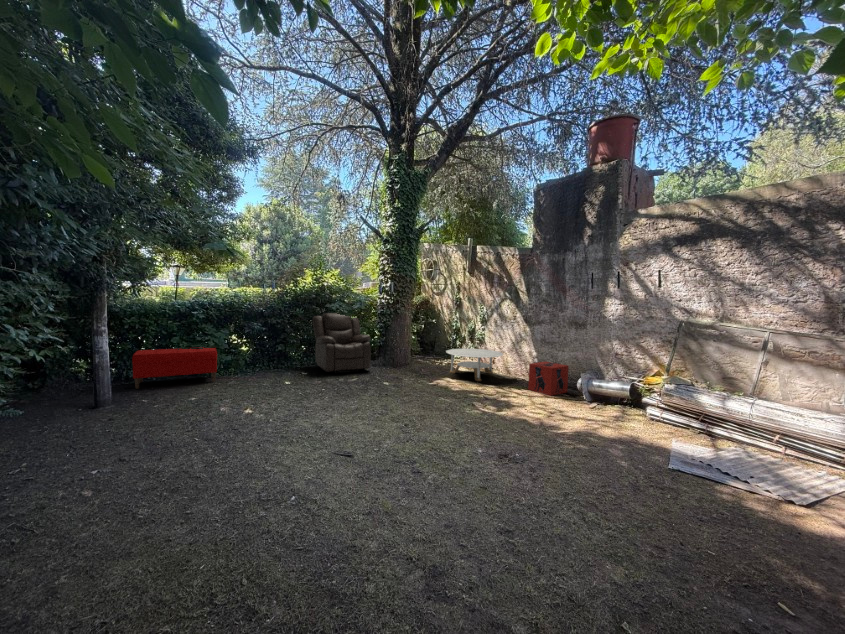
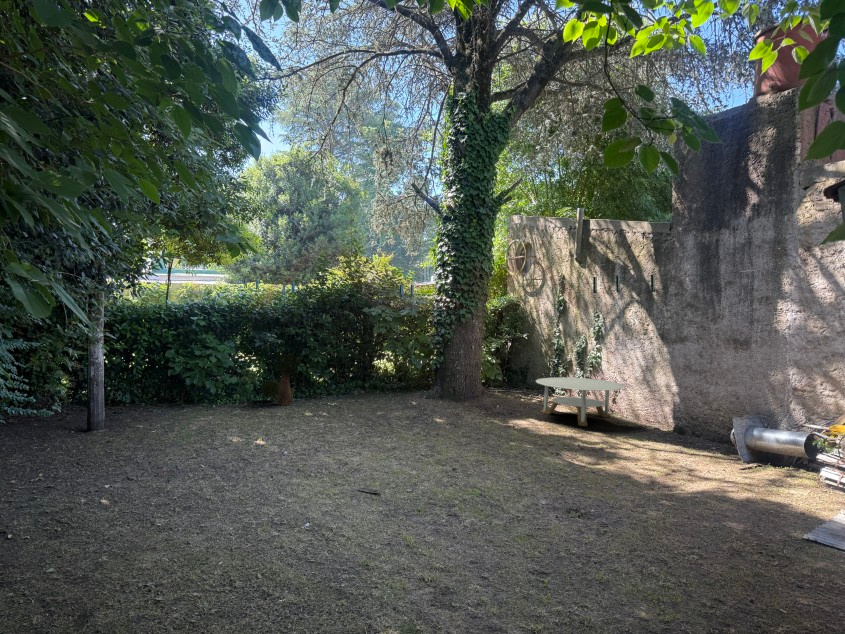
chair: present [313,313,371,373] -> none [345,321,425,407]
potted plant: none [250,335,282,375] -> present [261,350,302,405]
bench: present [132,348,217,389] -> none [120,365,219,414]
storage box: present [528,362,569,396] -> none [657,399,722,451]

